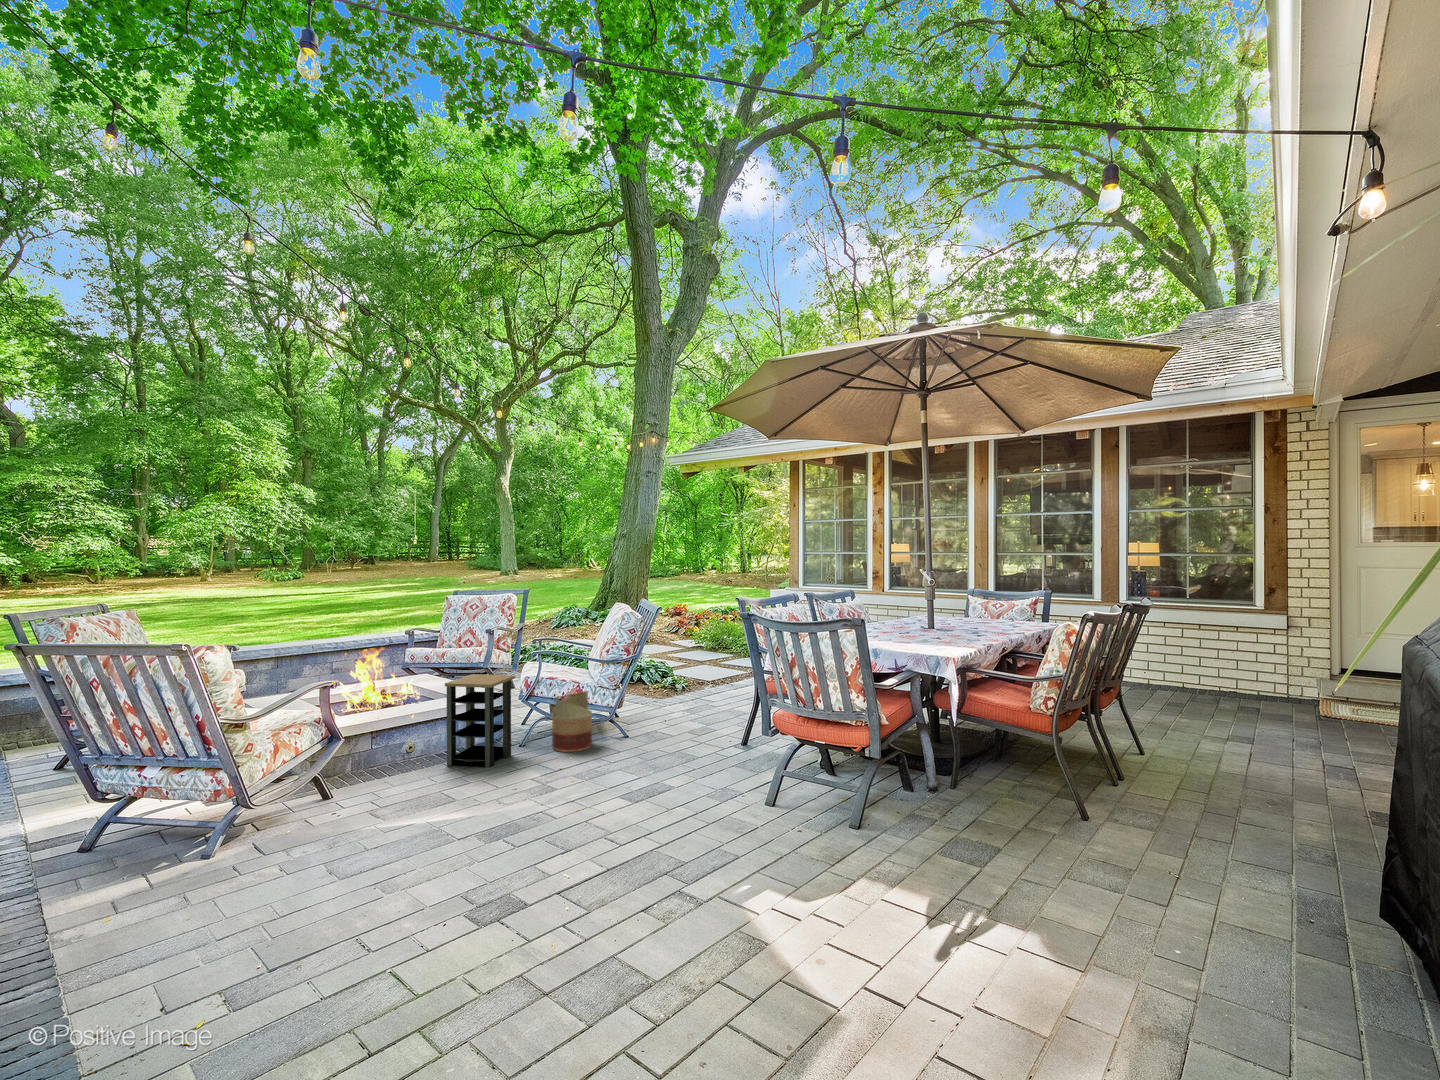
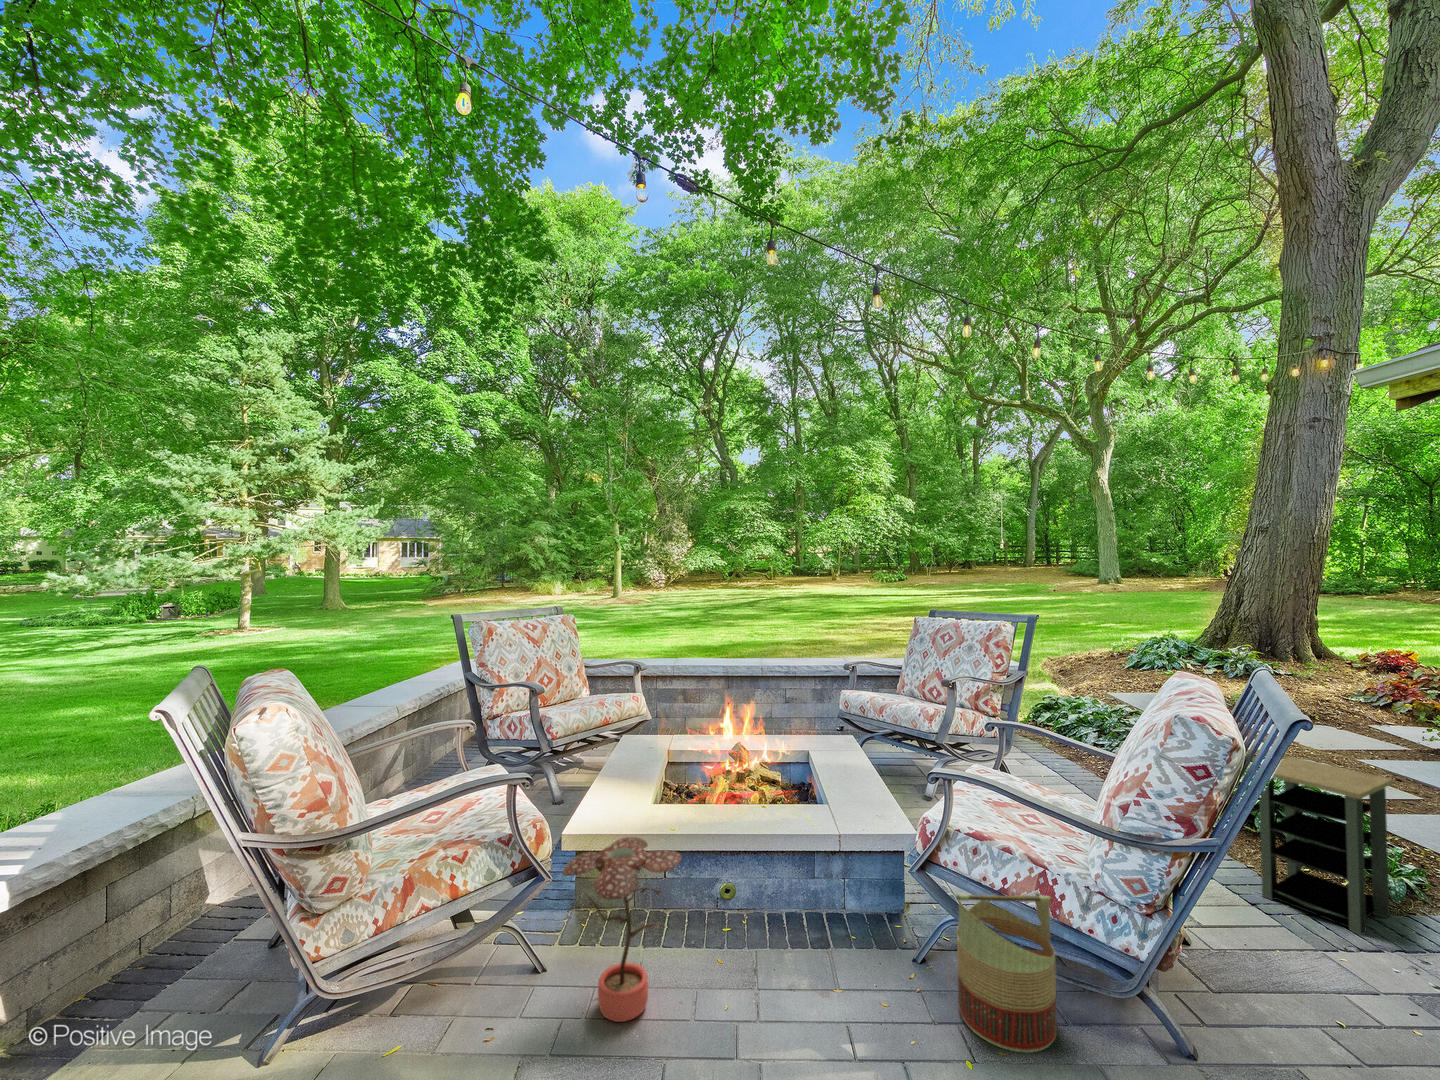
side table: present [445,674,515,768] -> present [1259,757,1393,935]
potted plant: none [370,705,434,794] -> present [562,837,682,1022]

